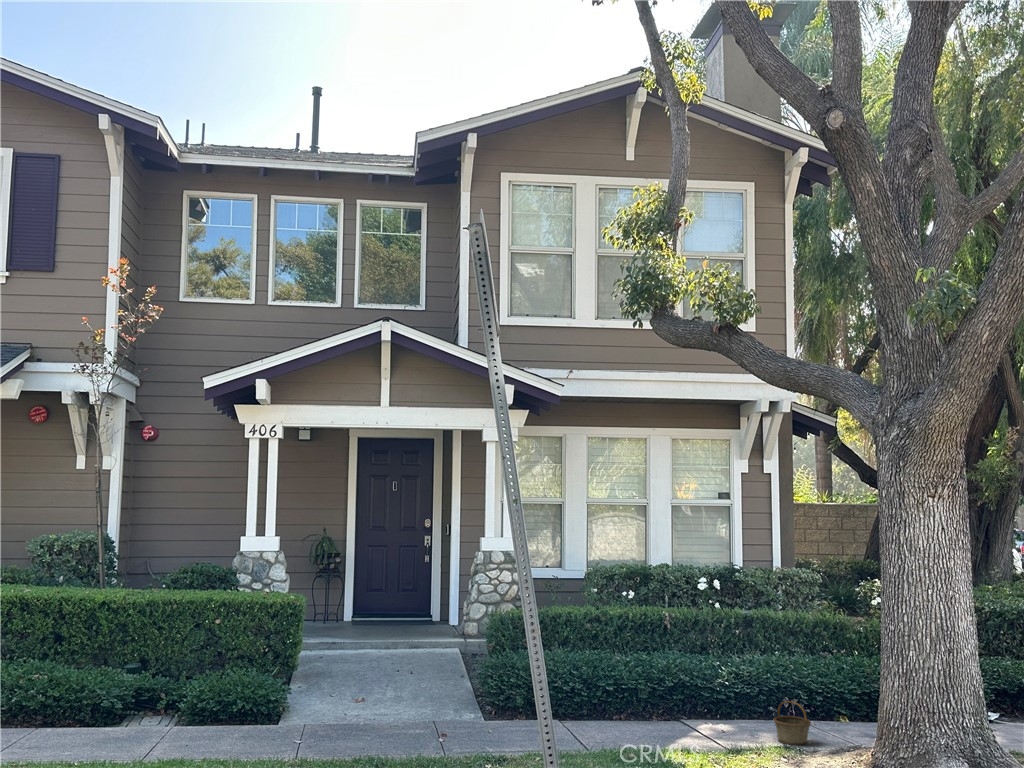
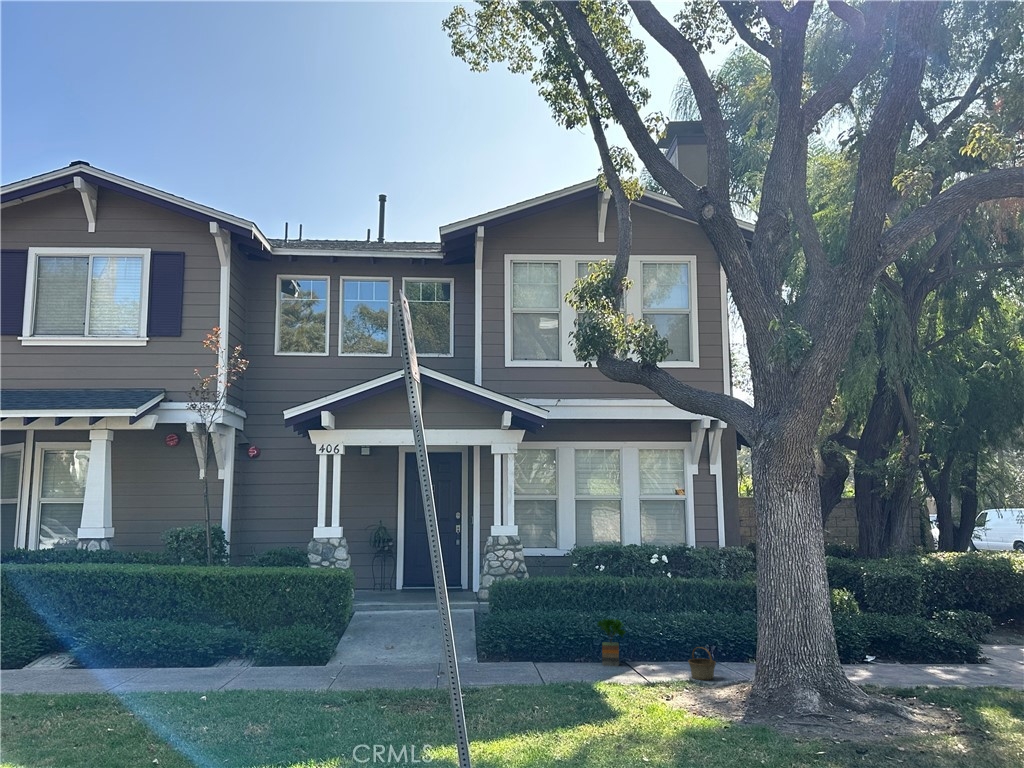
potted tree: none [644,662,685,726] -> present [597,619,625,666]

